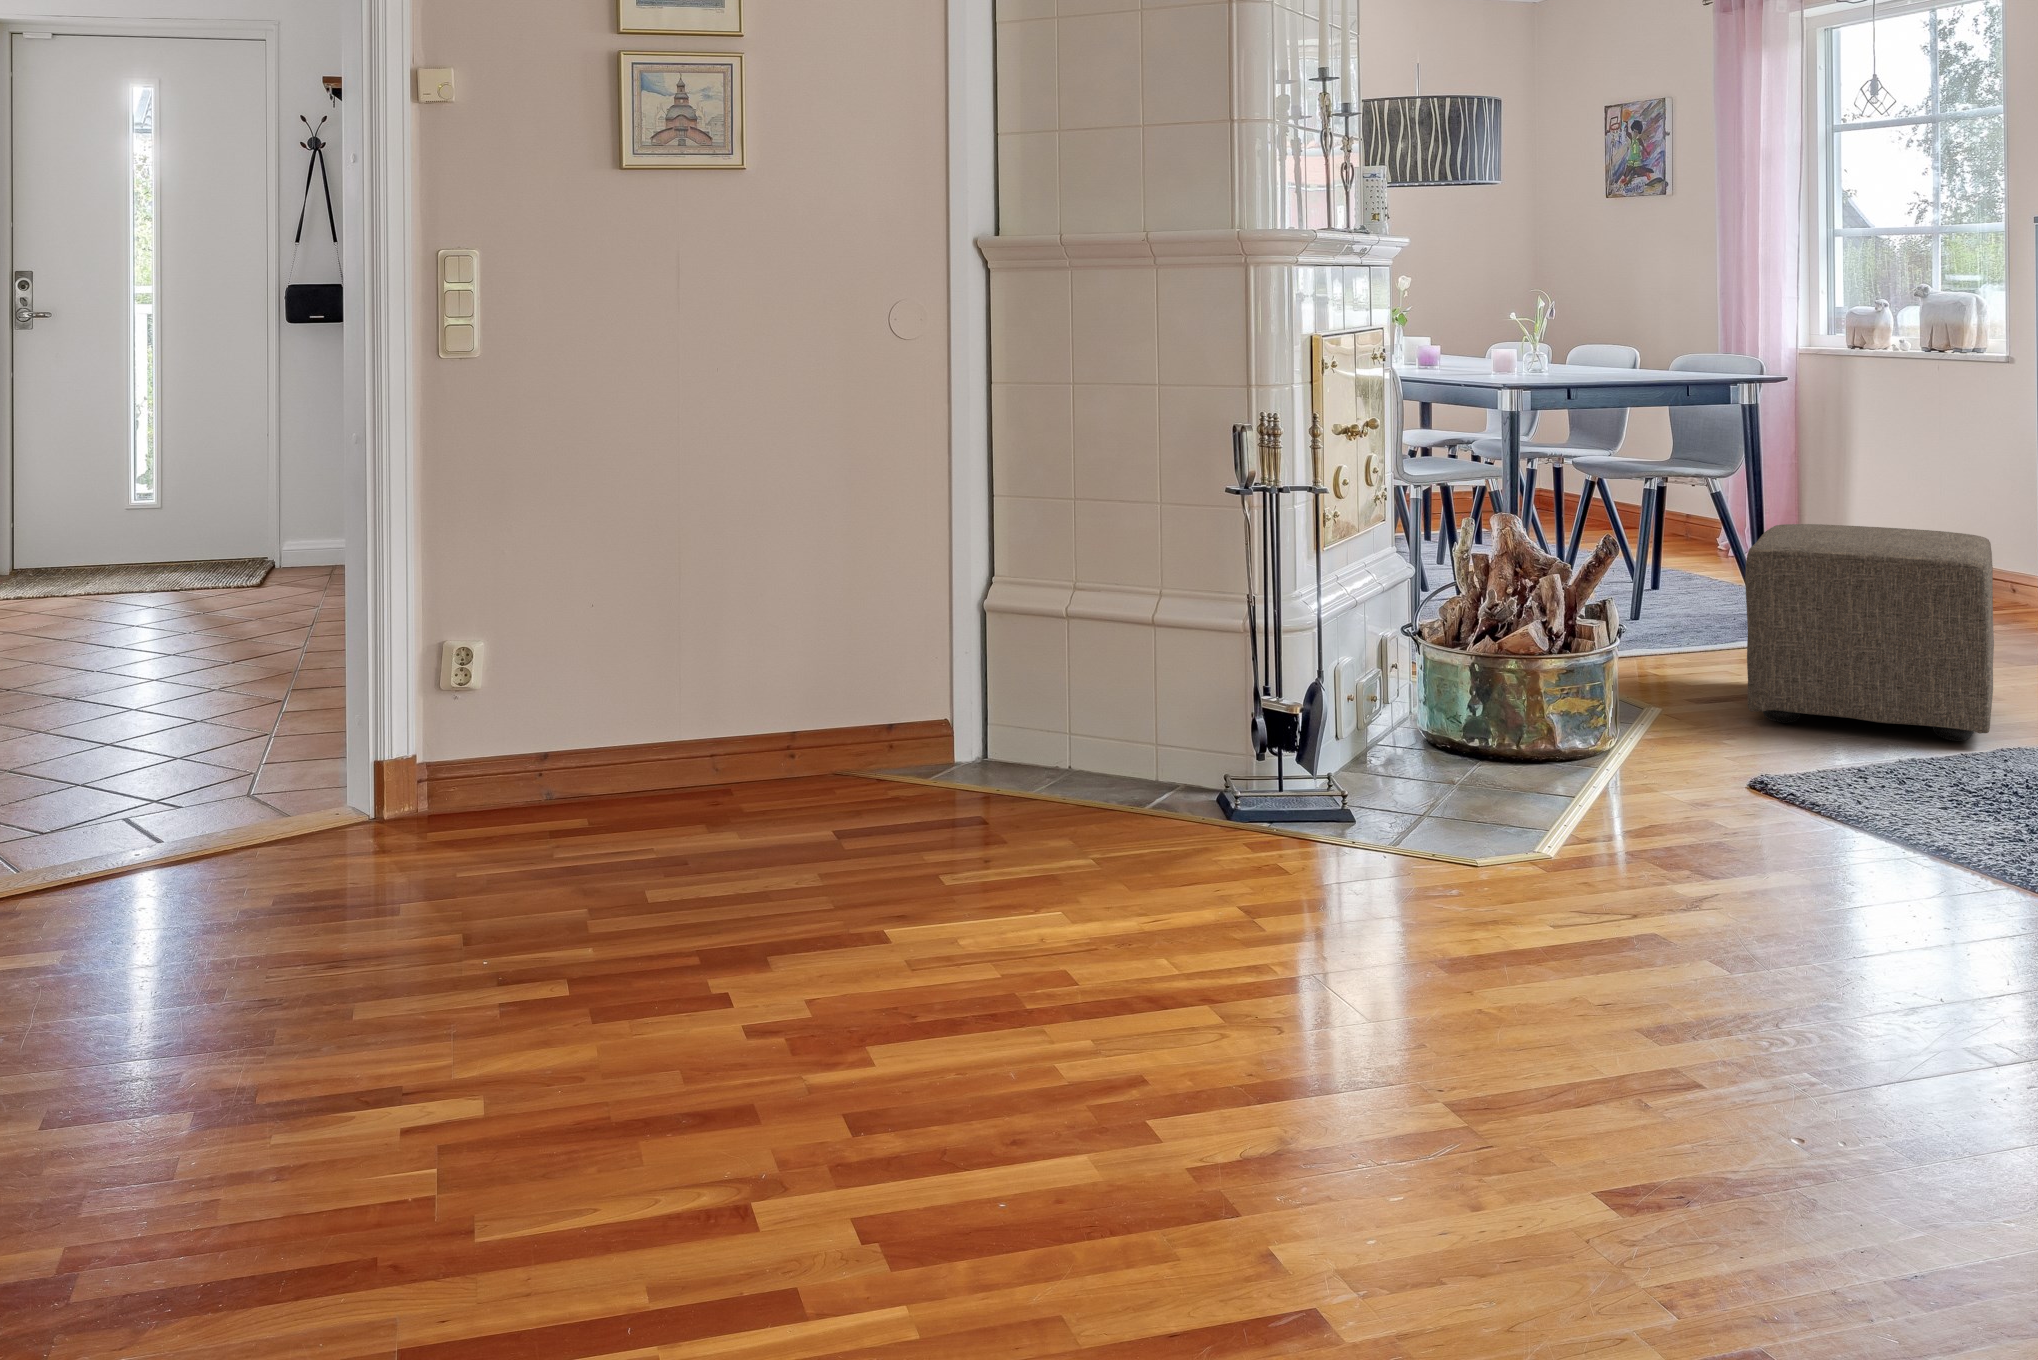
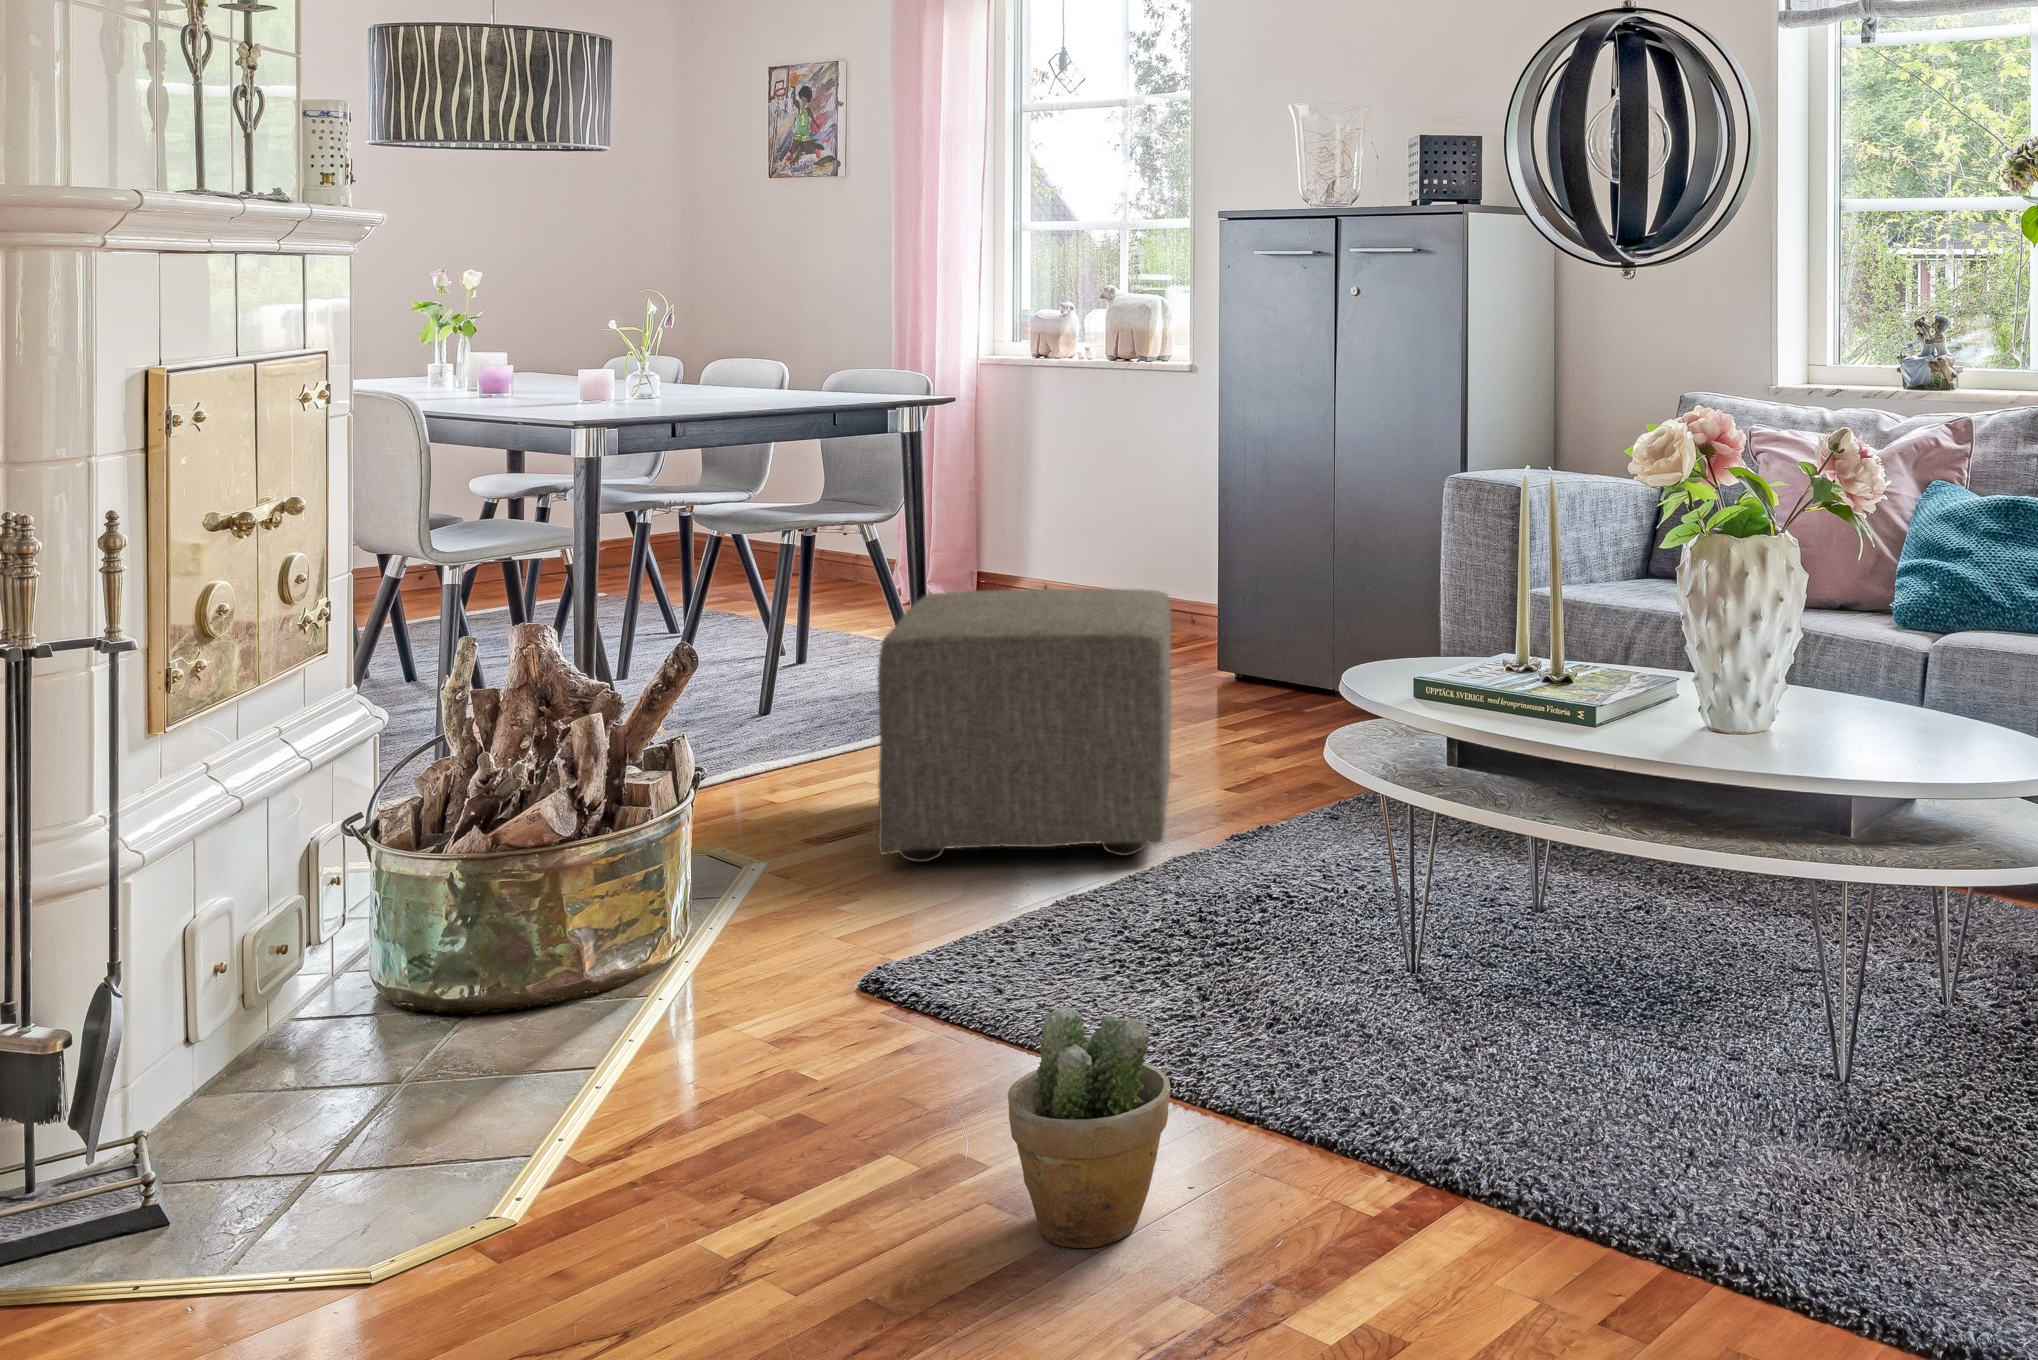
potted plant: none [1879,780,2005,945] -> present [1008,1008,1171,1248]

